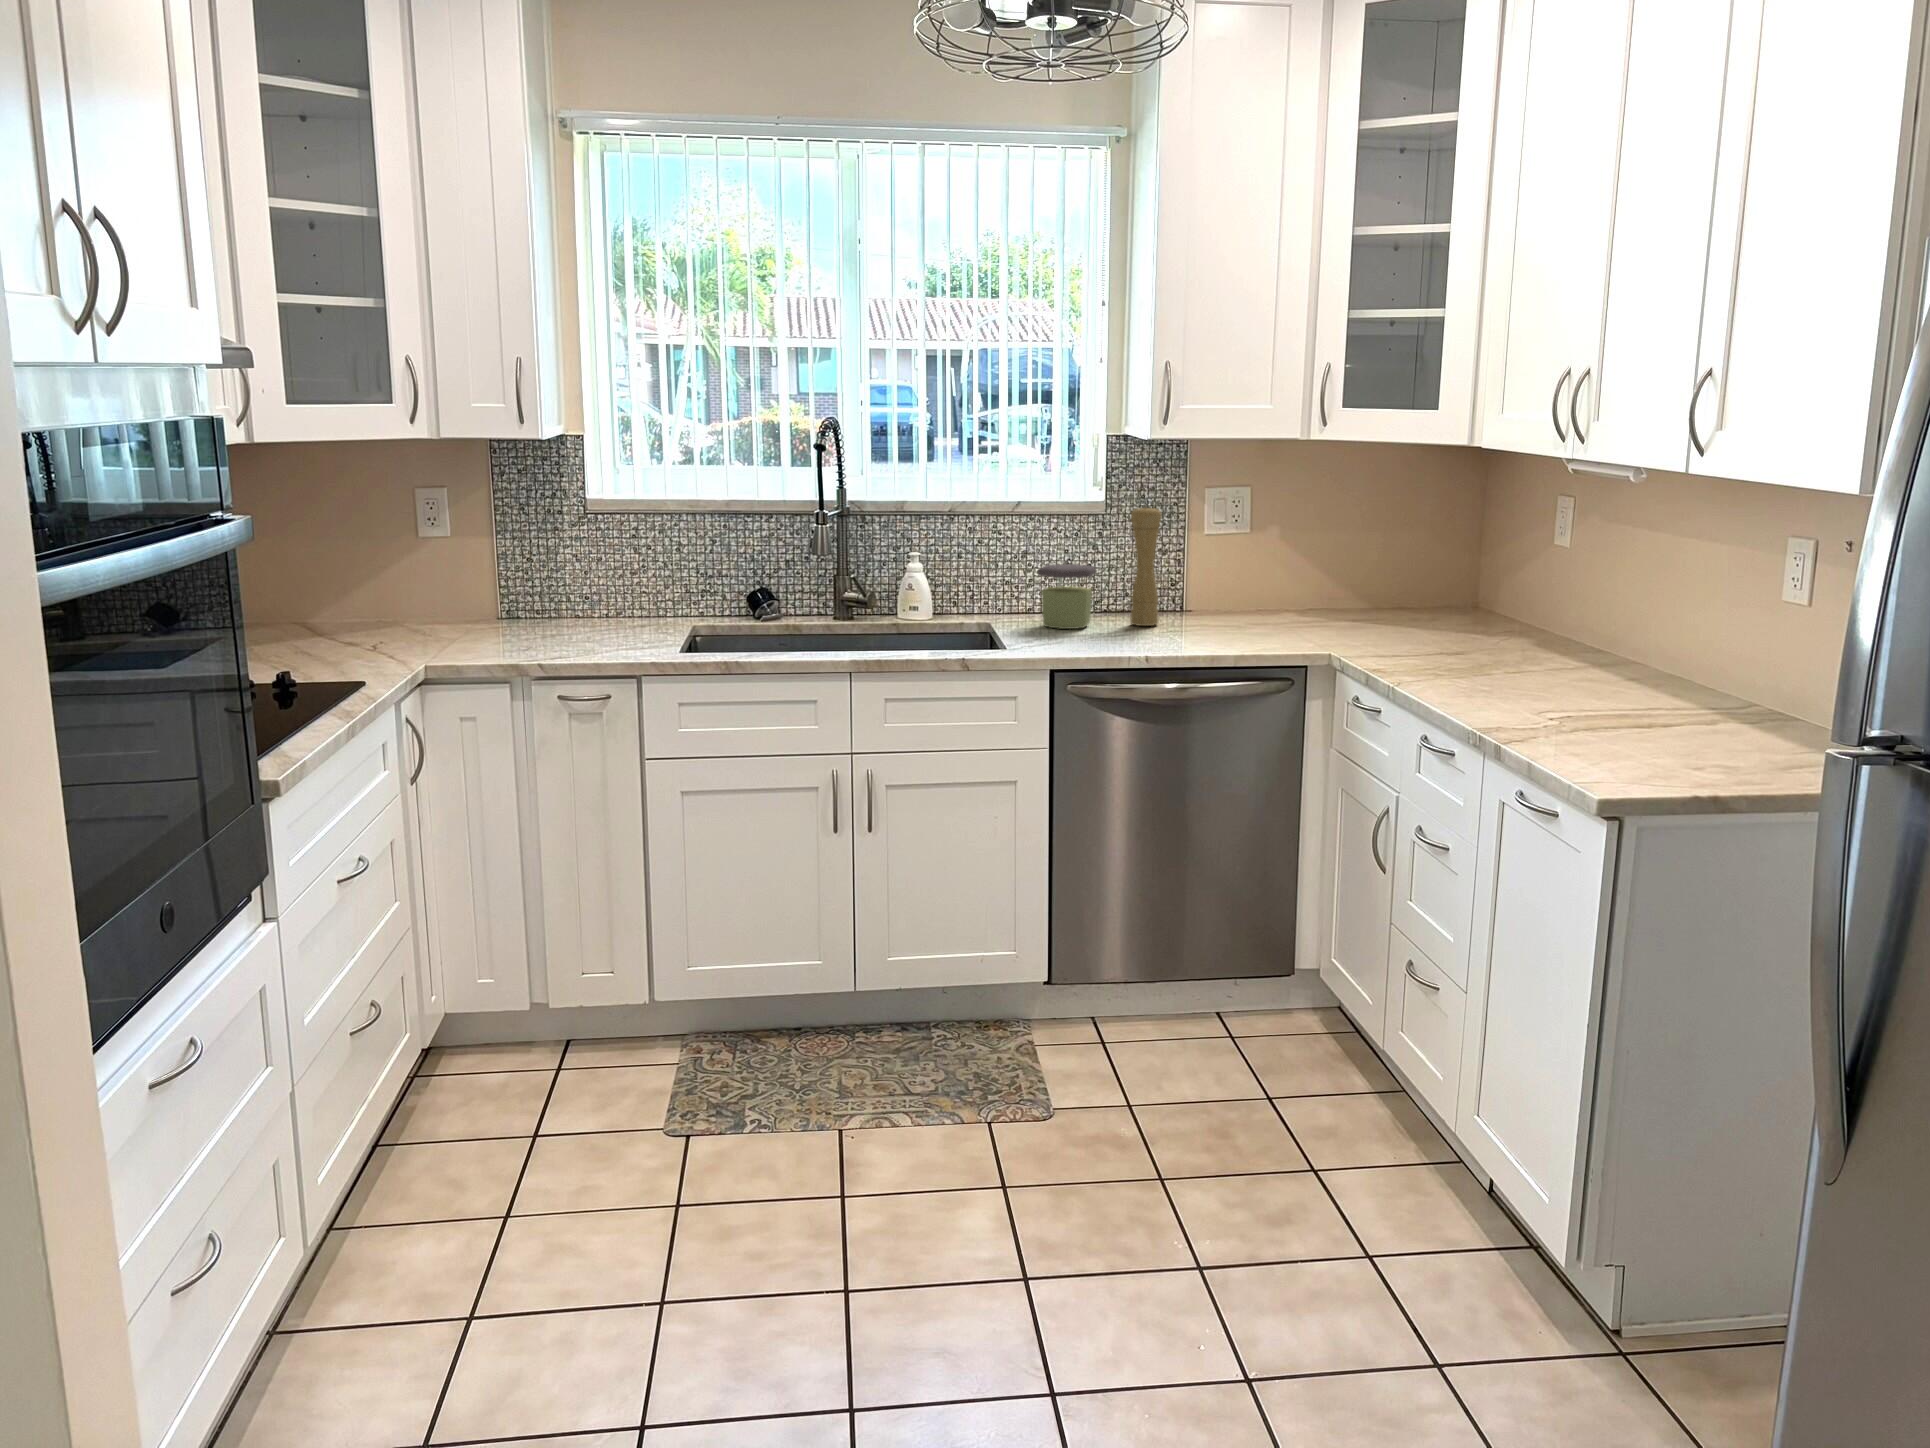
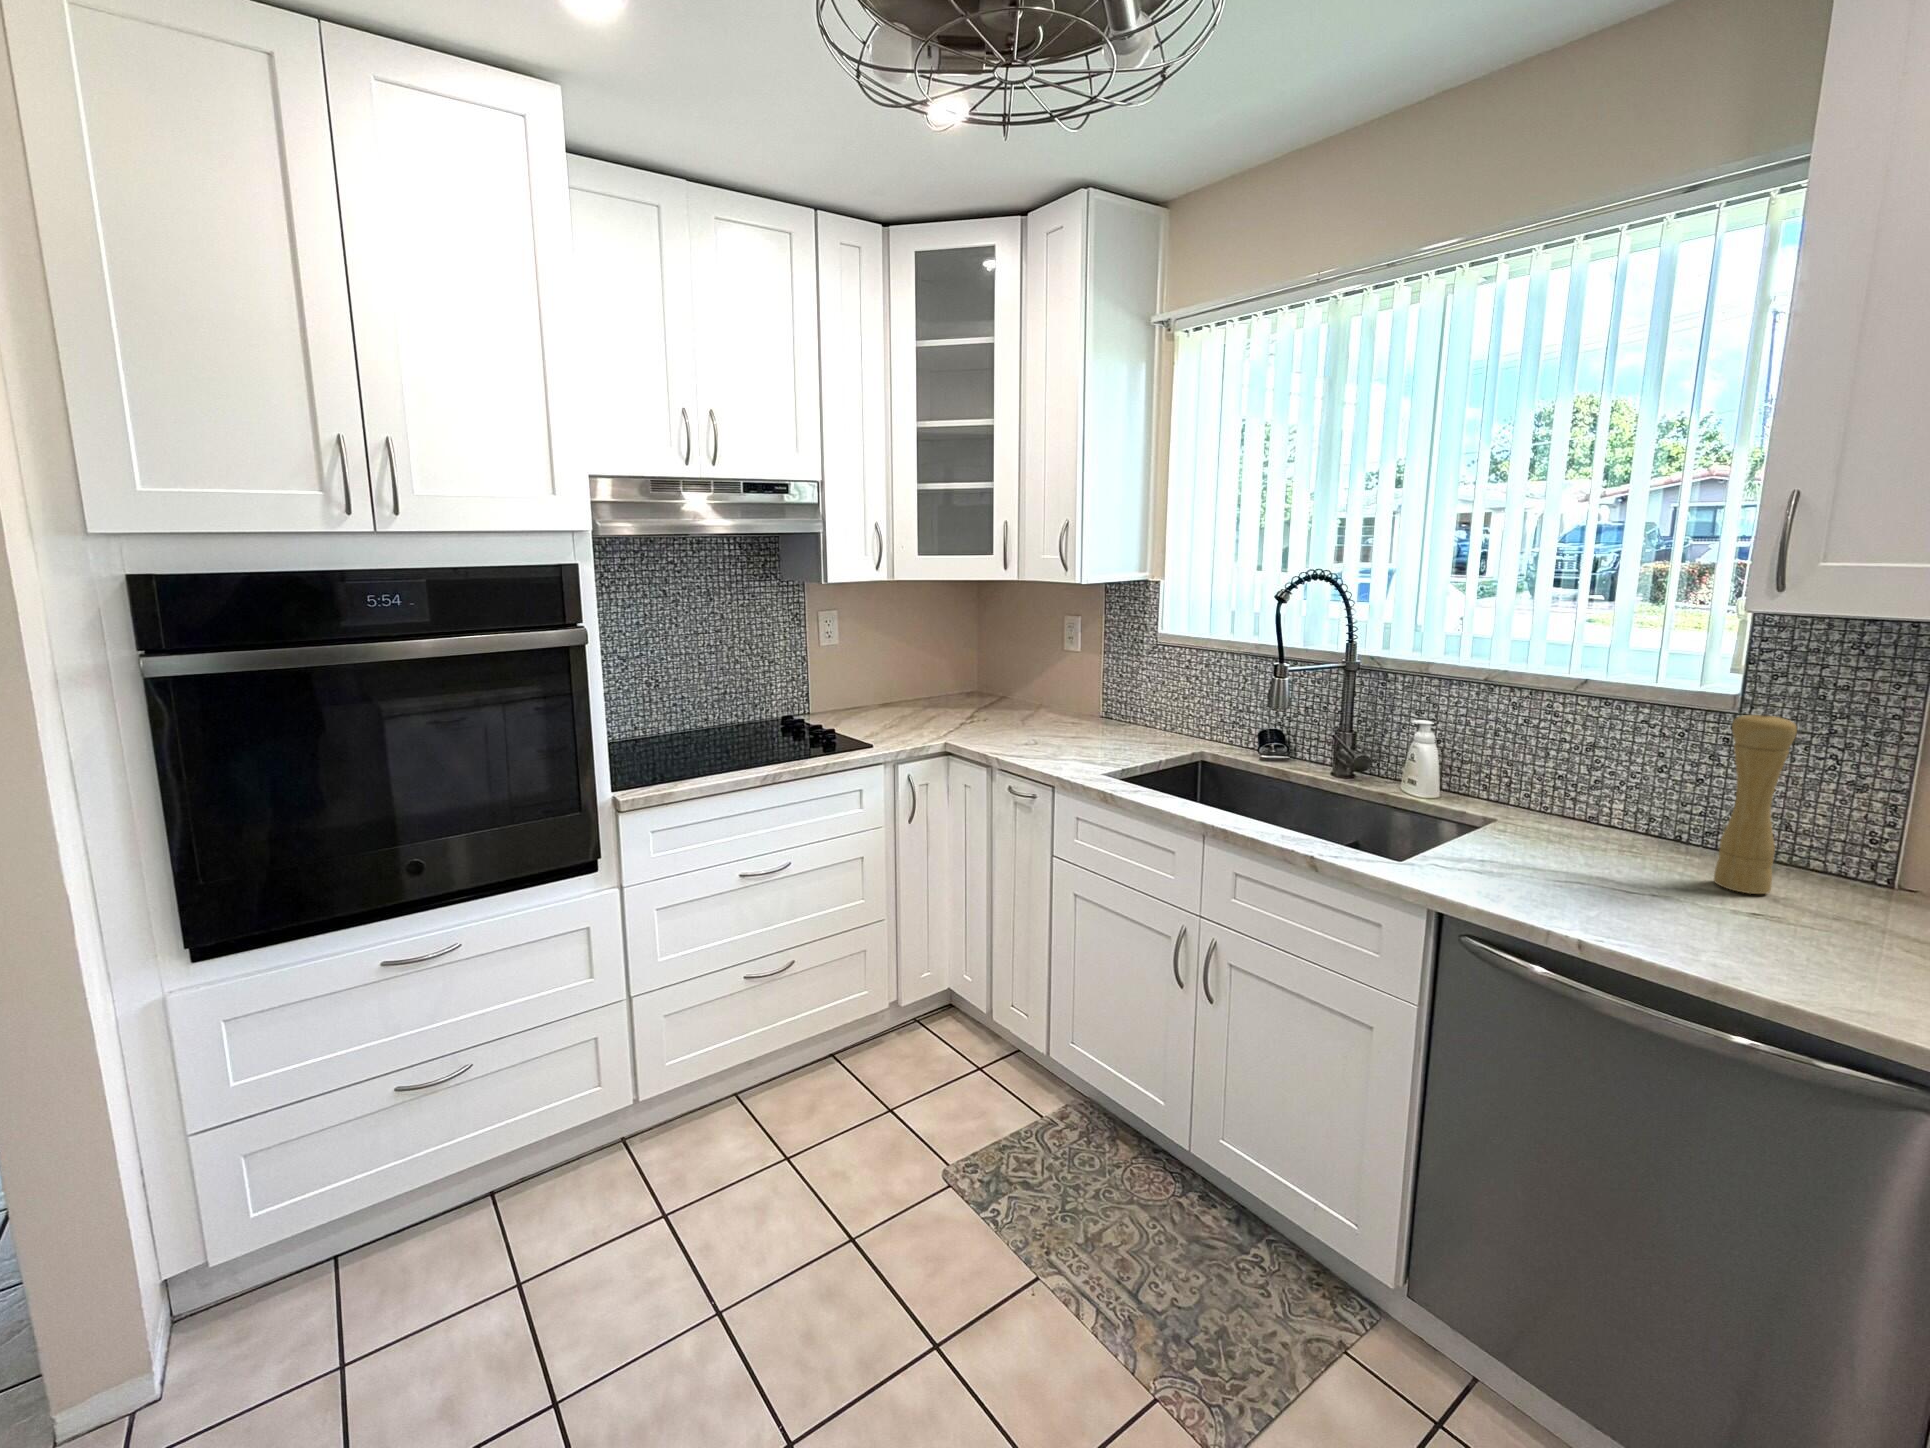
jar: present [1038,564,1096,629] -> none [1553,768,1657,864]

